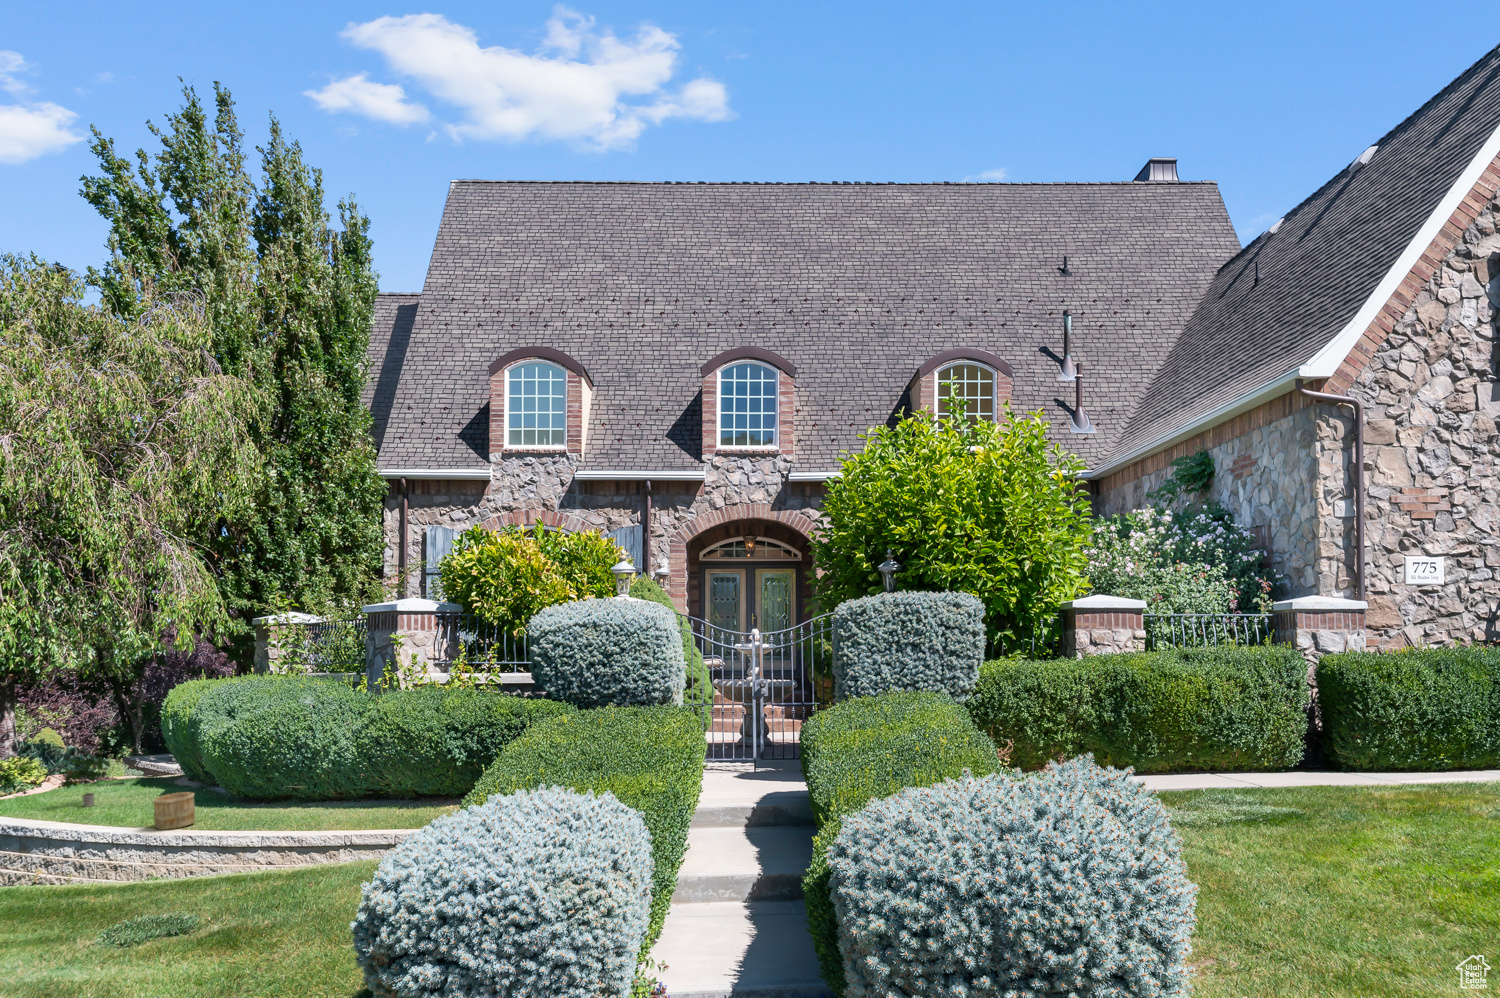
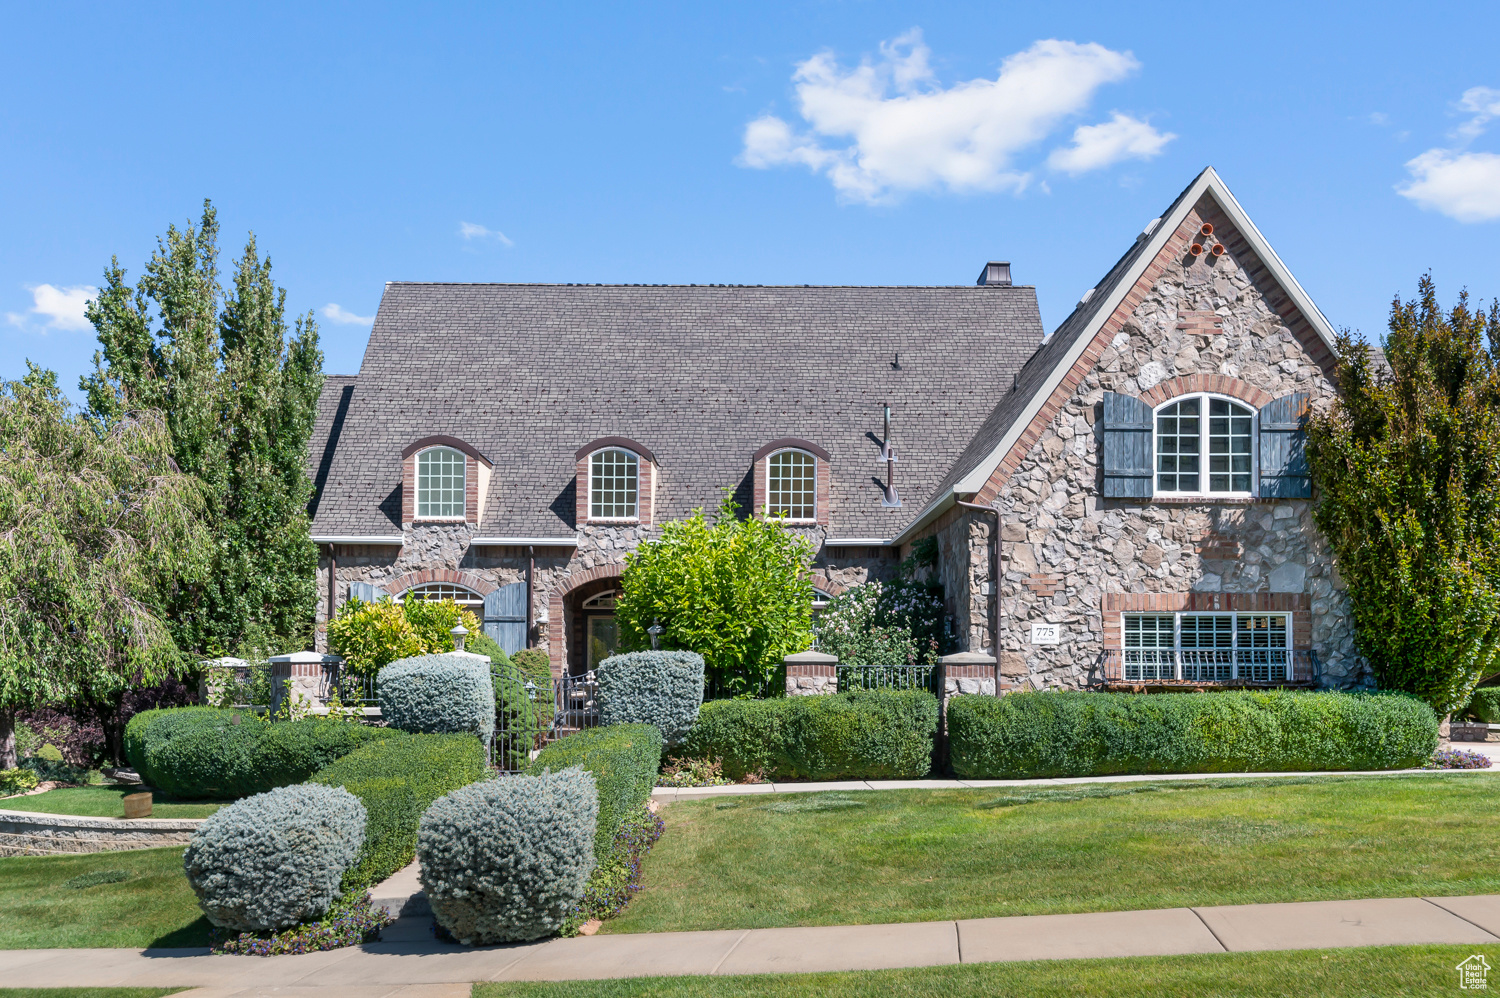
potted plant: present [62,756,110,807] -> present [219,687,250,725]

